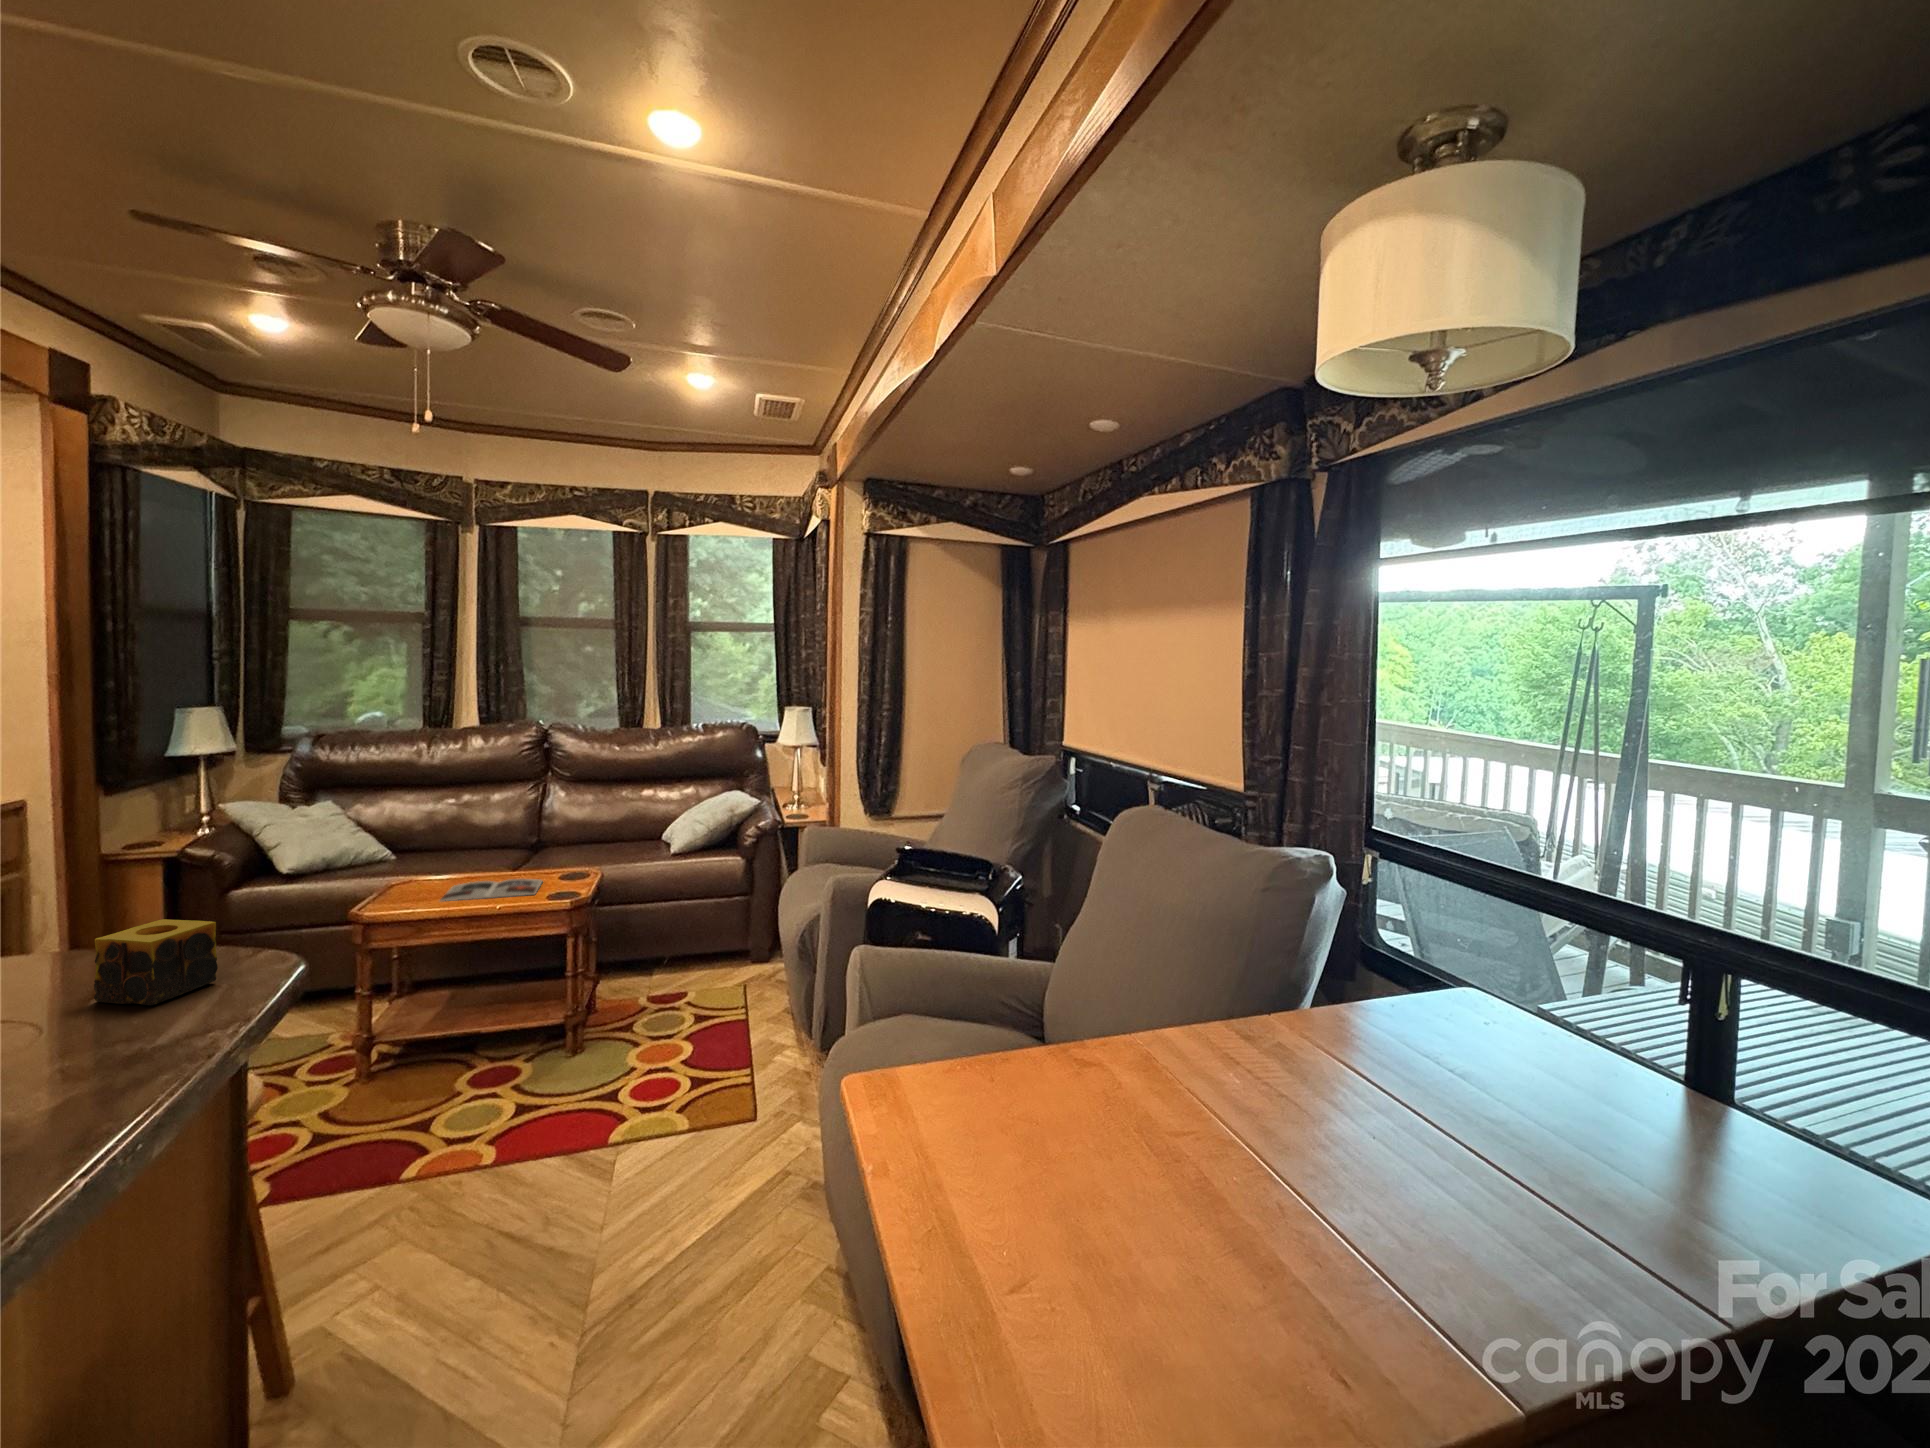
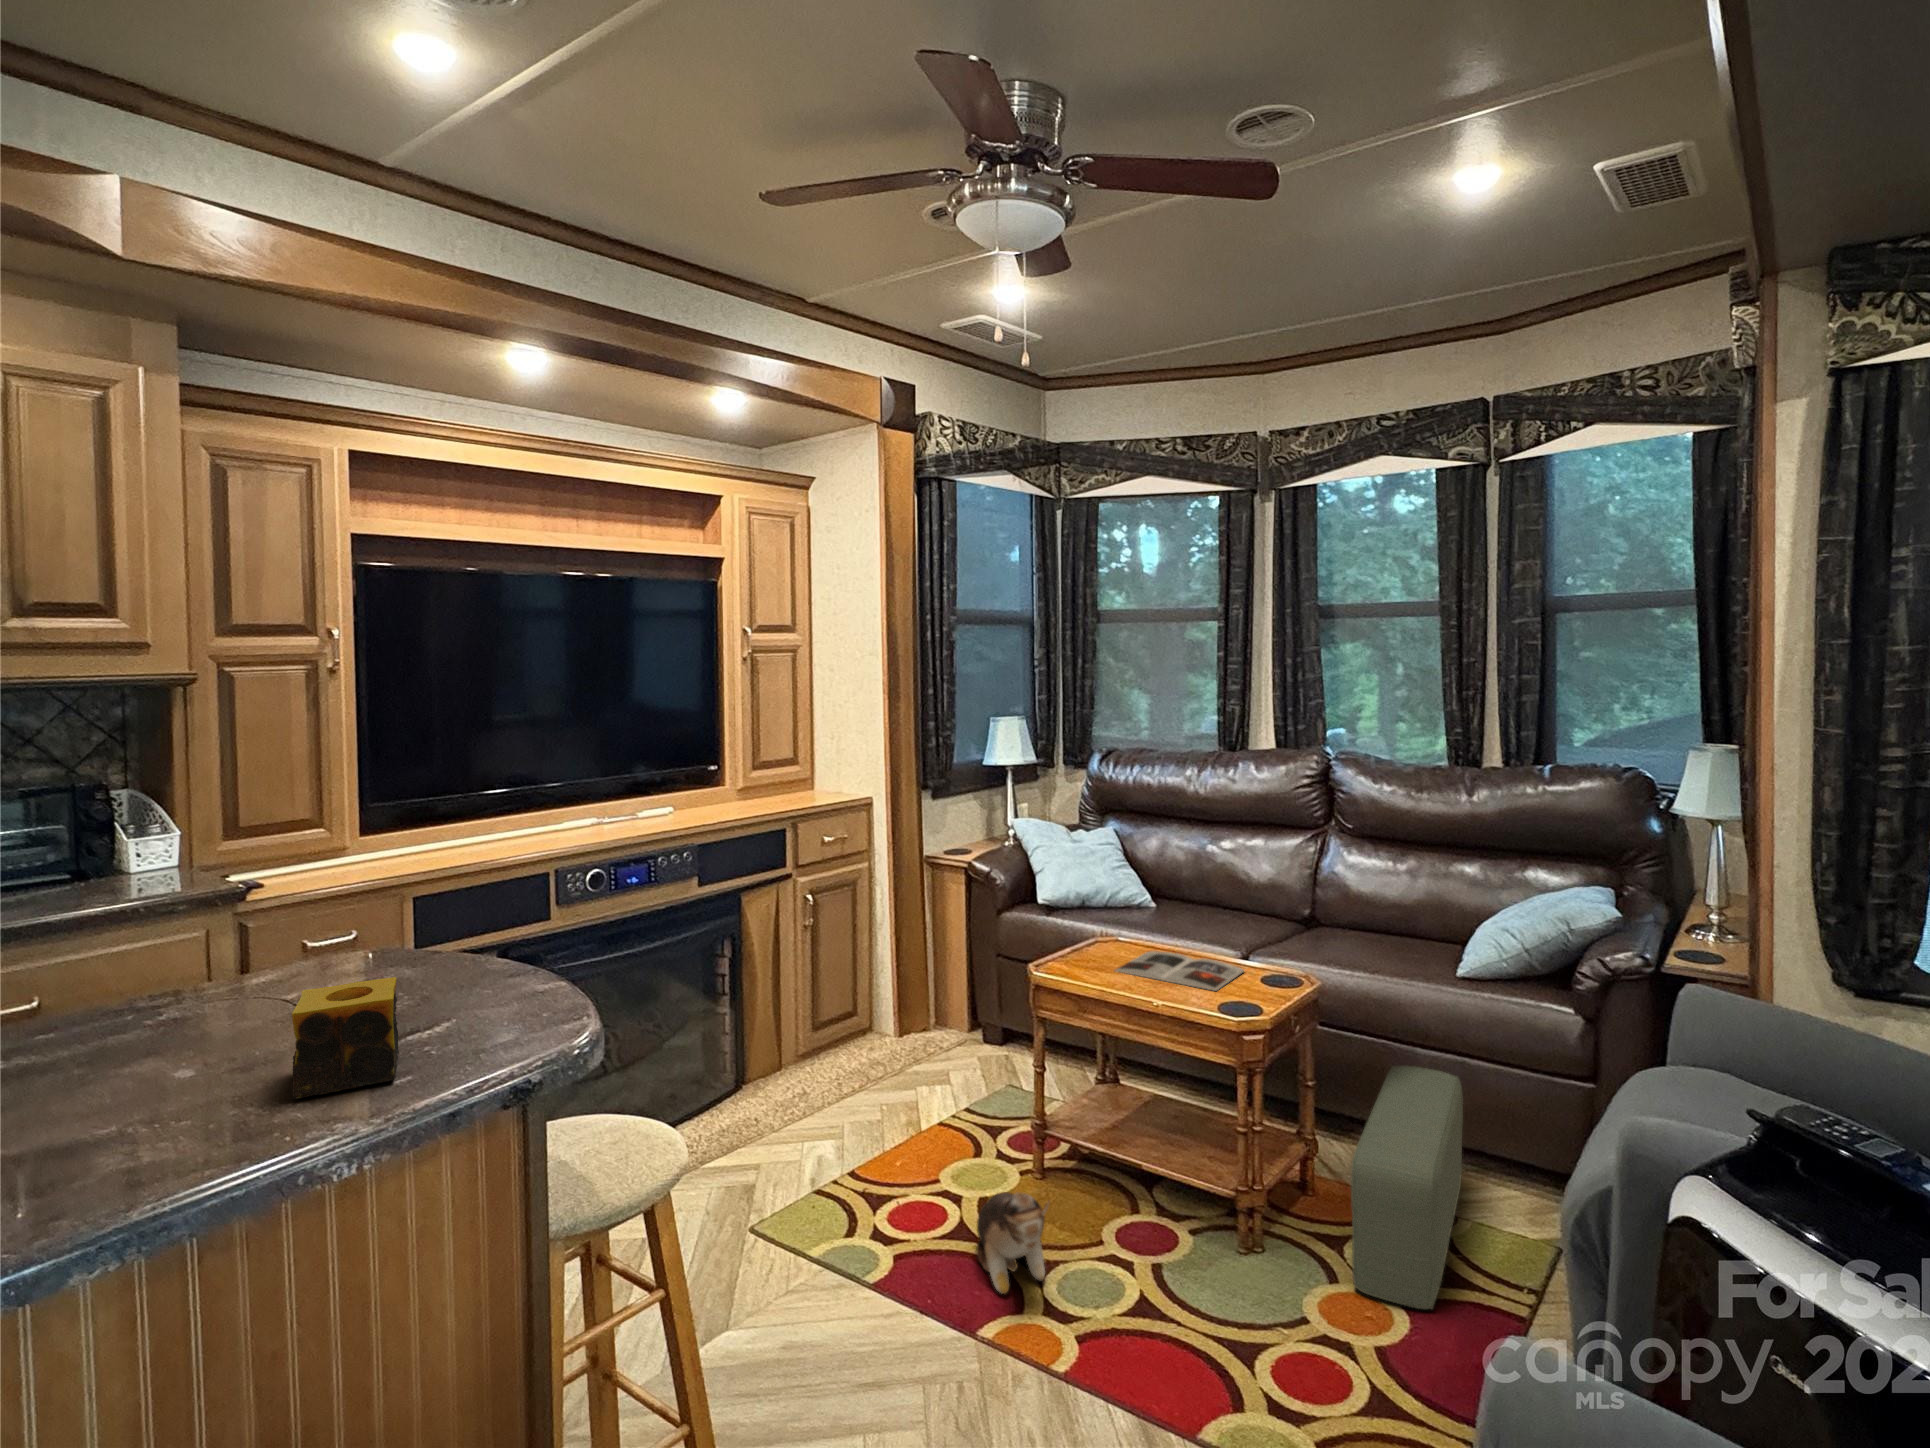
pouf: none [638,916,699,1043] -> present [1351,1065,1463,1309]
plush toy: none [339,1056,454,1145] -> present [976,1192,1050,1294]

